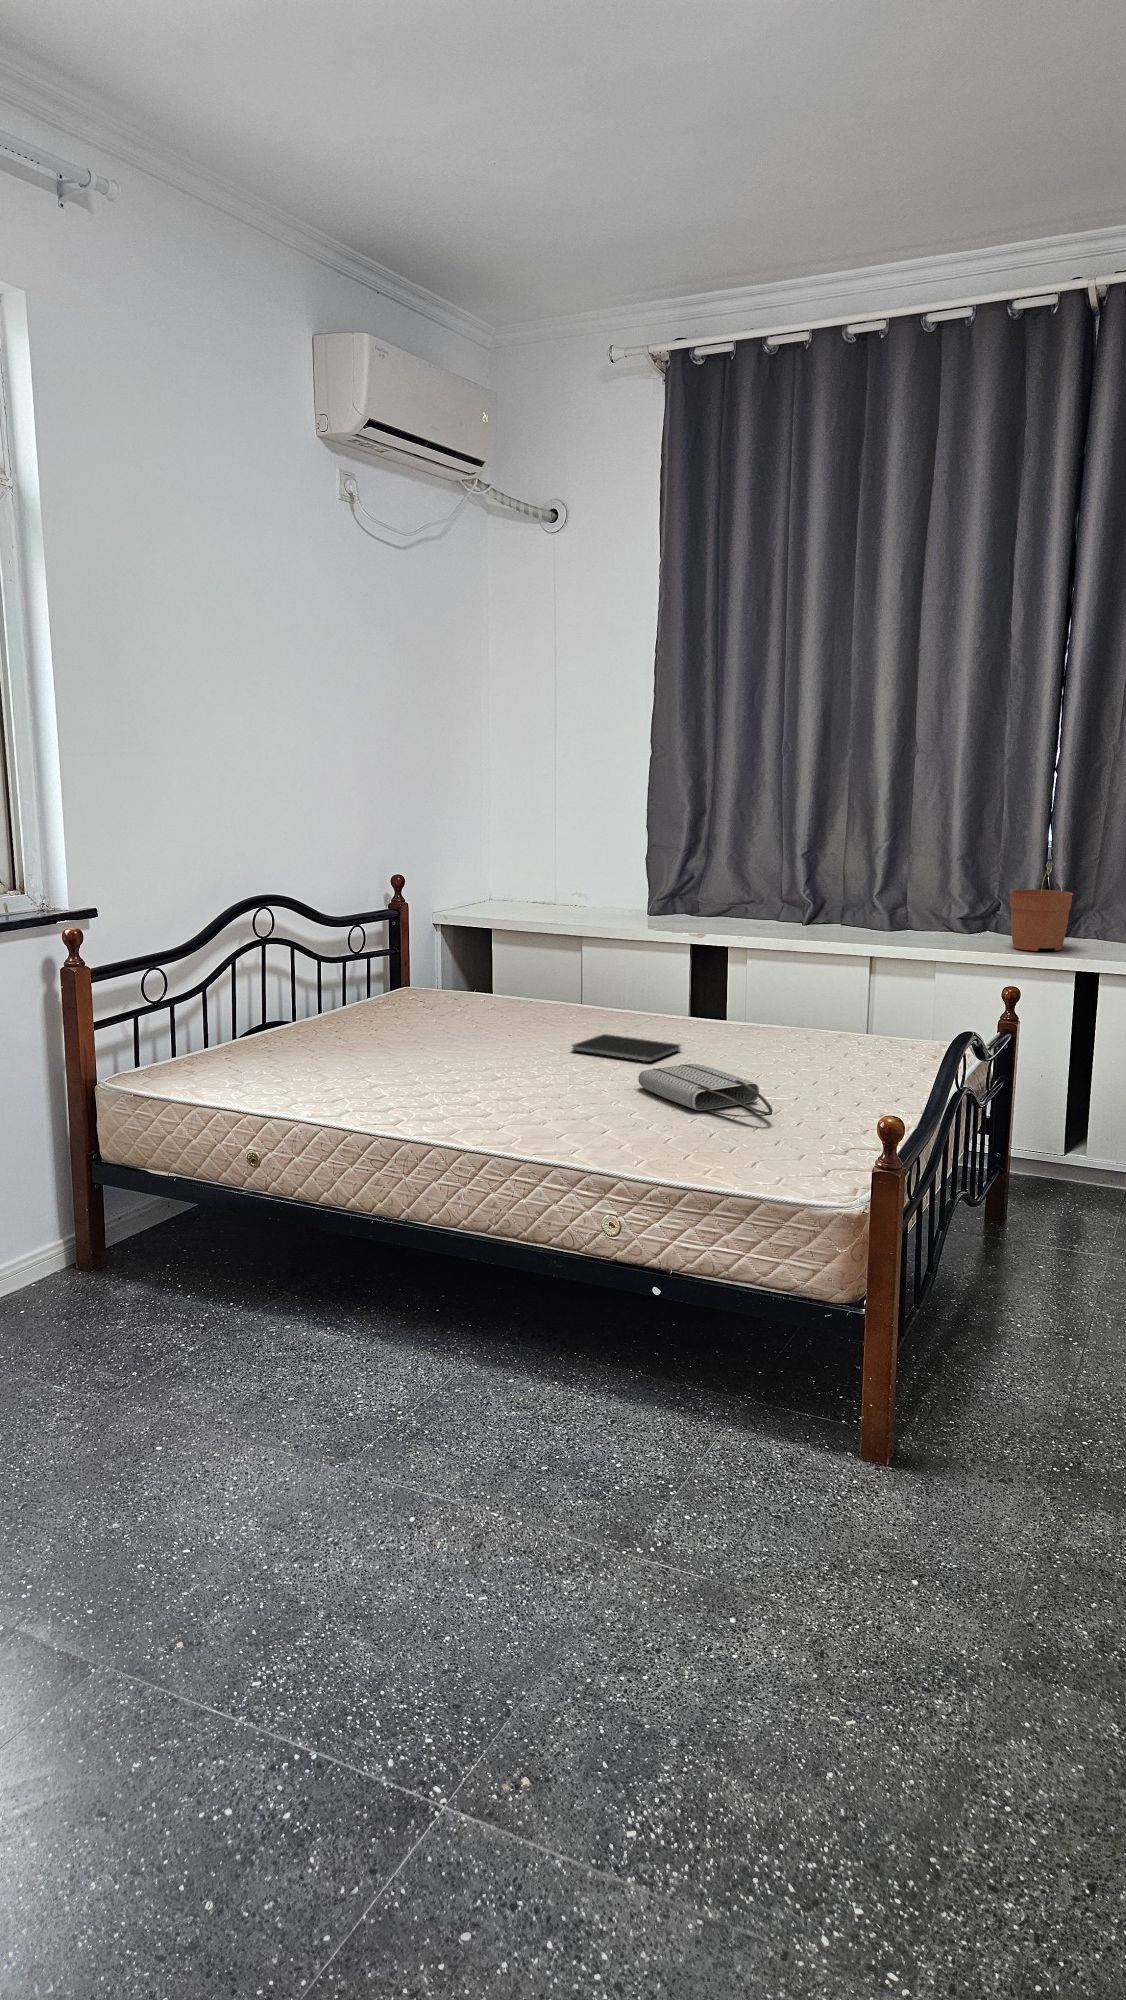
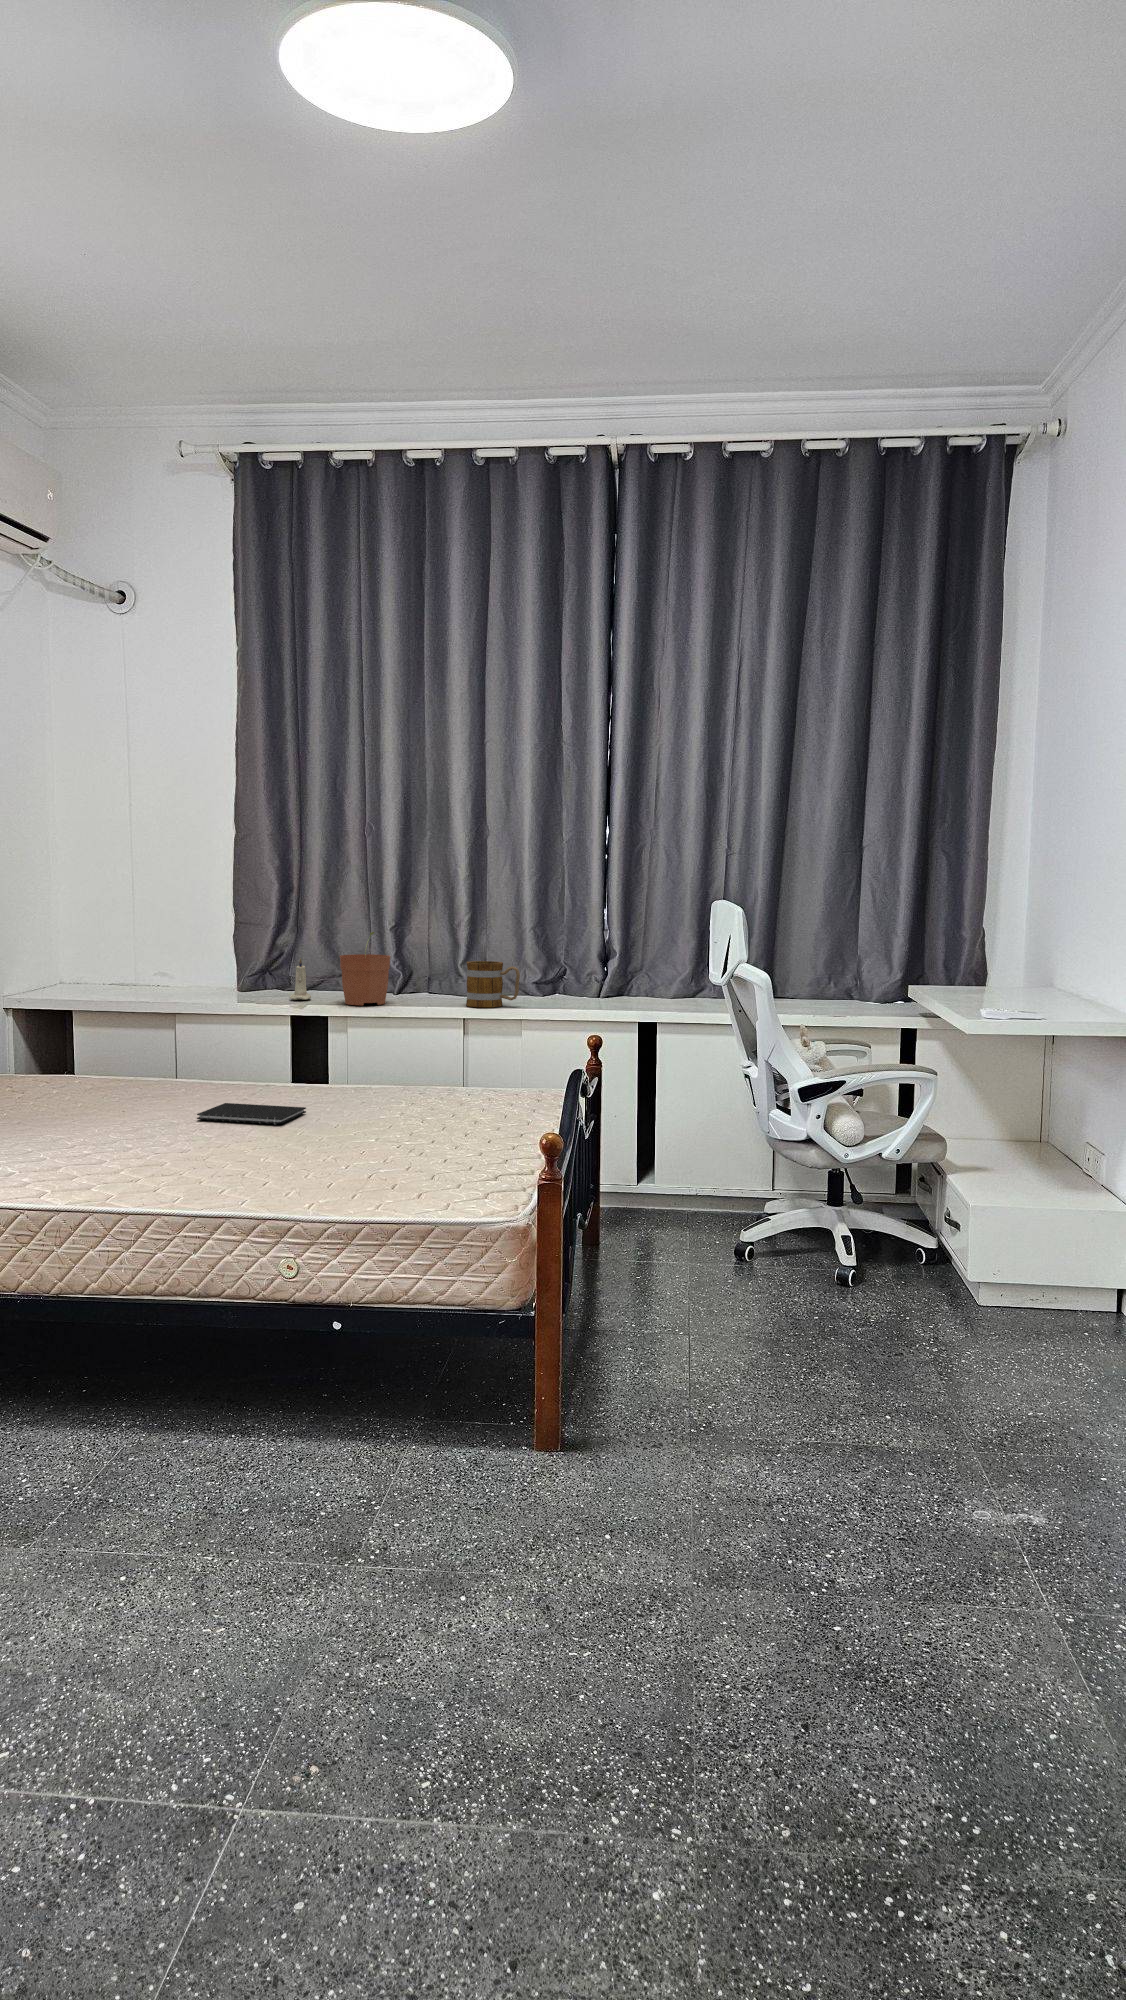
plant pot: present [1010,864,1073,951] -> present [340,932,390,1005]
candle: none [693,879,716,924] -> present [290,958,311,1000]
mug: none [879,888,941,941] -> present [466,961,520,1007]
tote bag: present [638,1064,773,1117] -> none [280,1120,418,1161]

